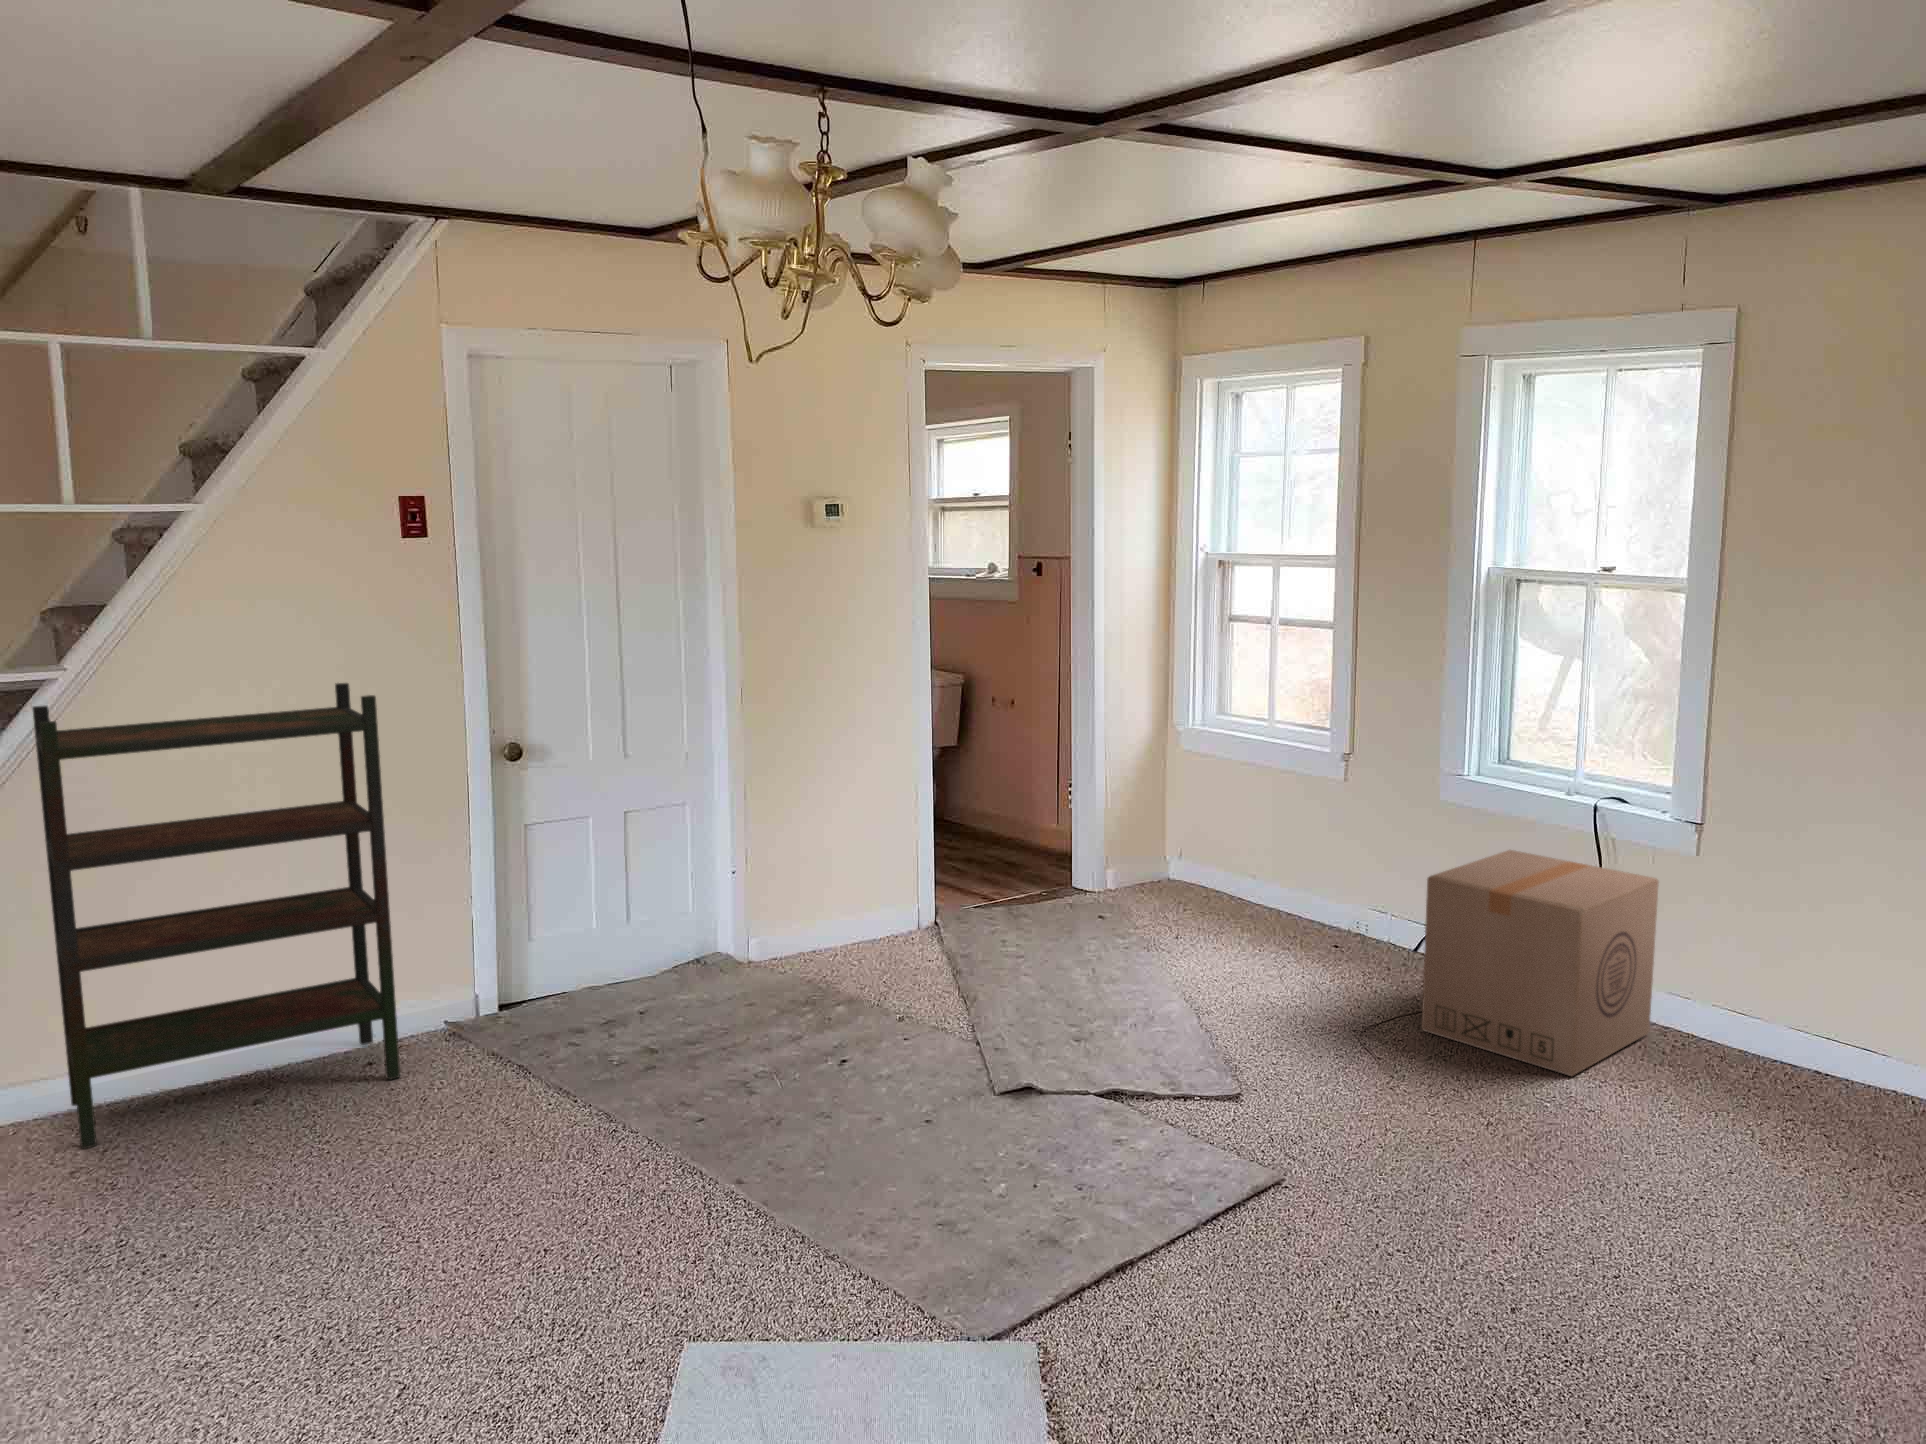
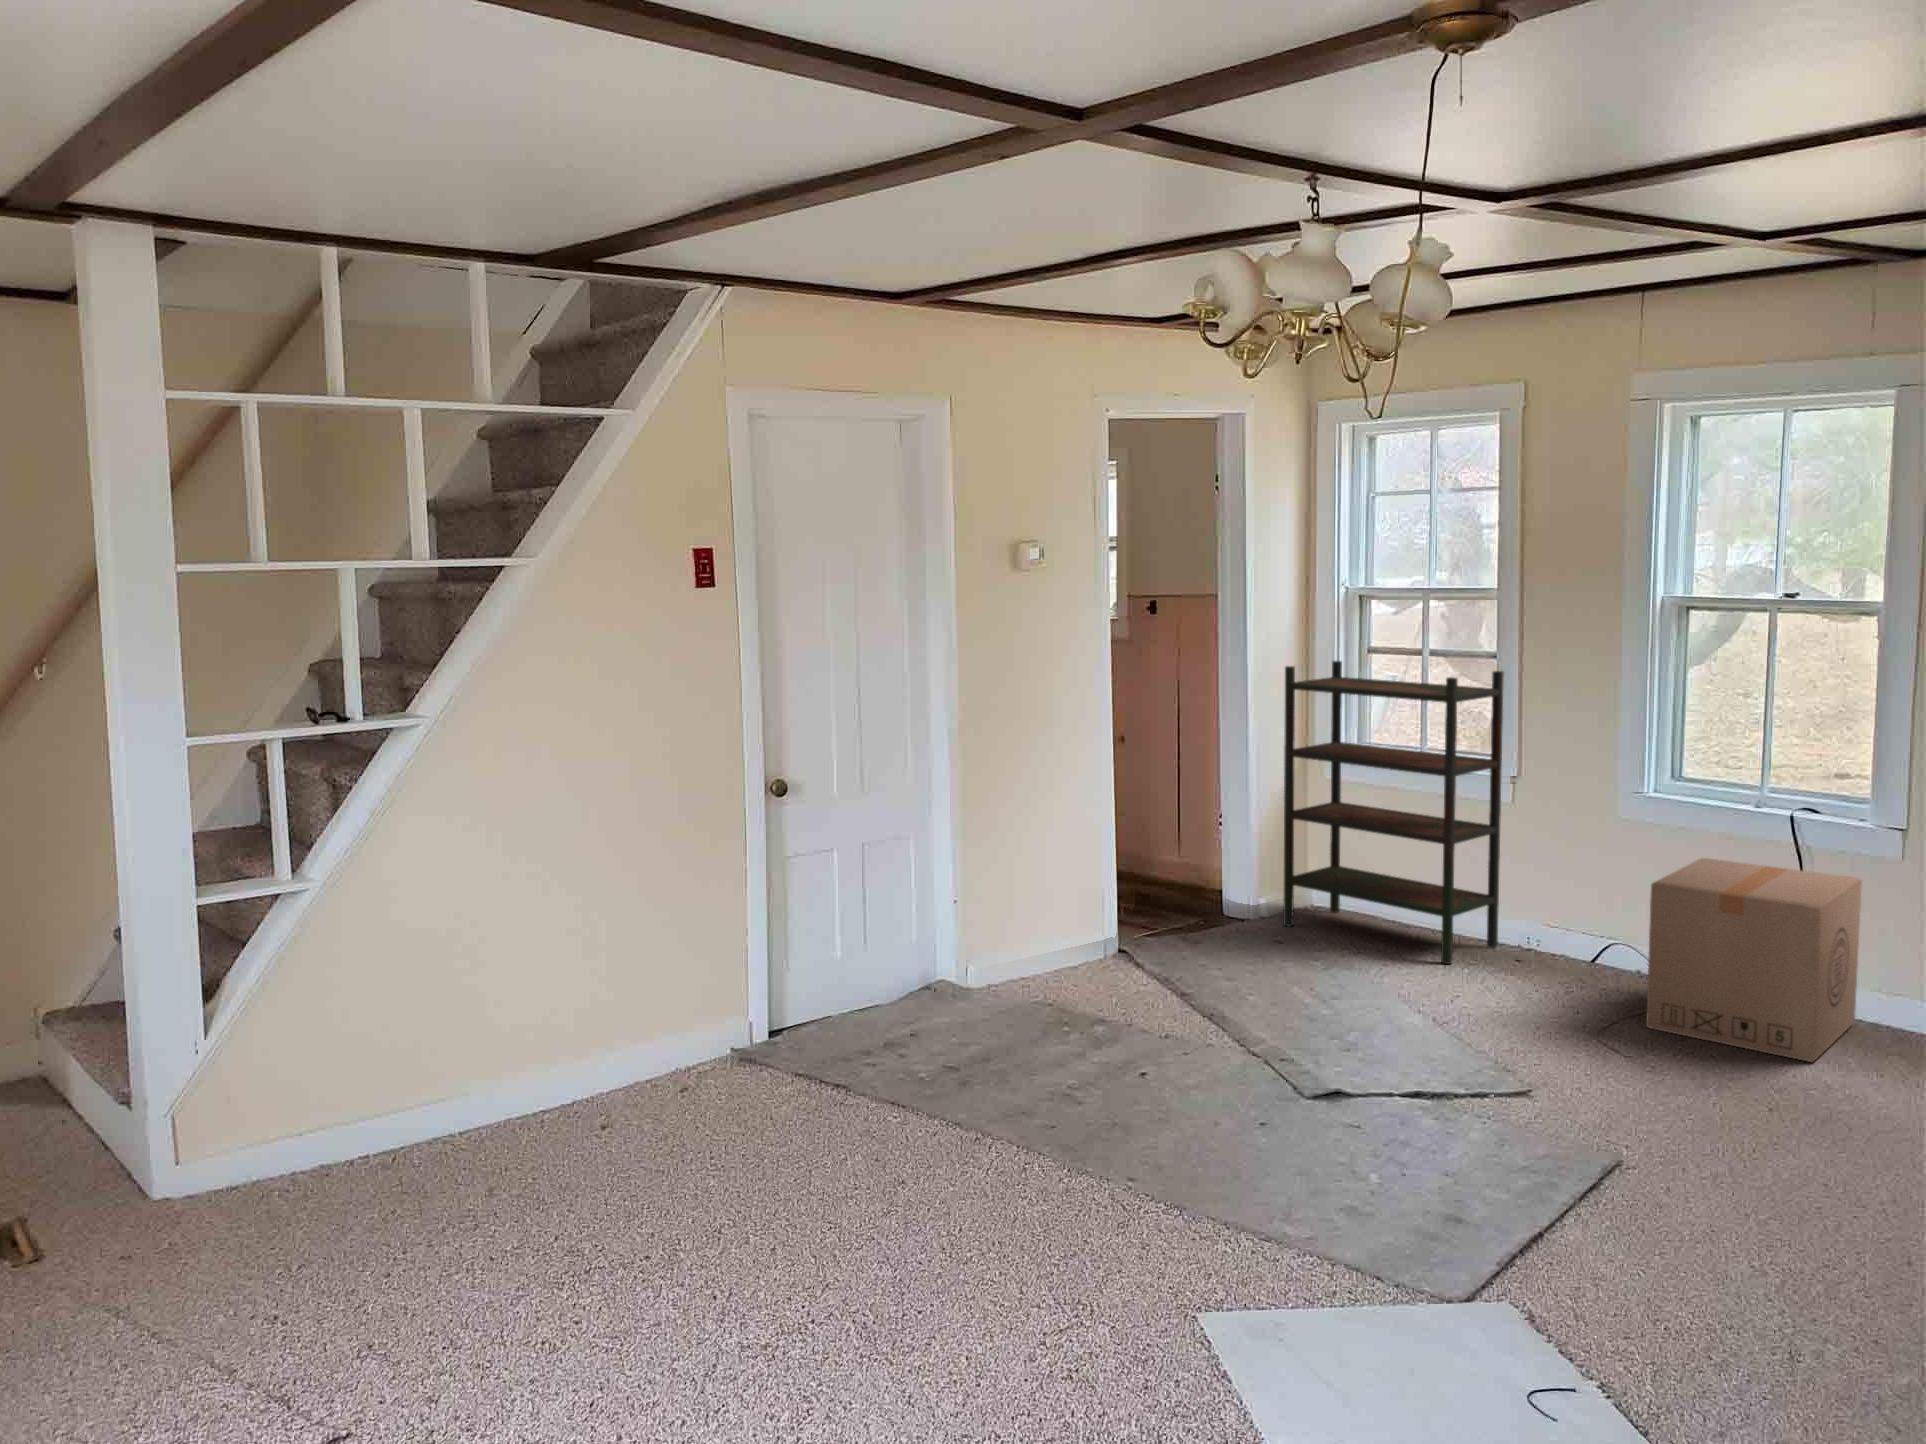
bookshelf: present [32,683,400,1149] -> present [1283,661,1504,964]

